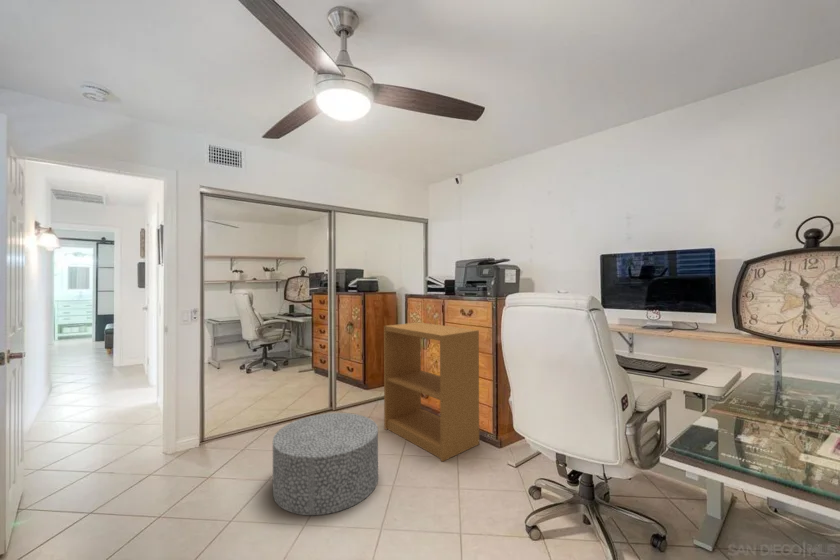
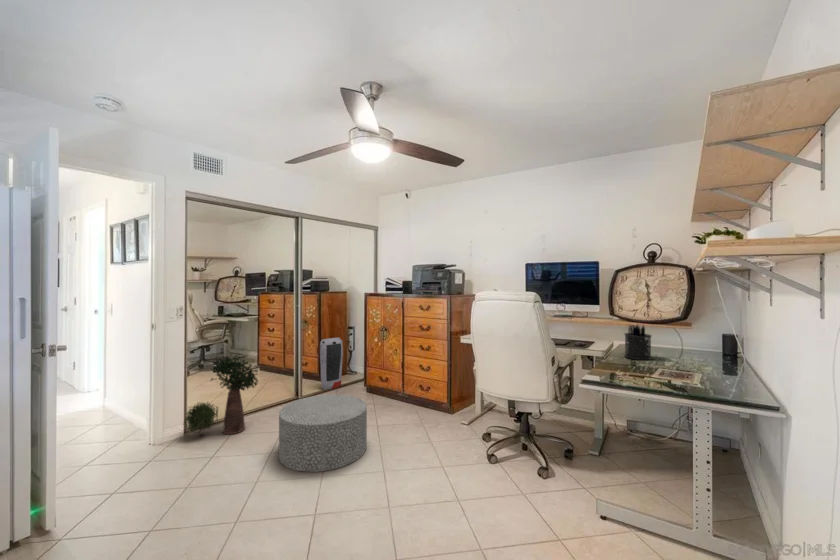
bookshelf: present [384,322,479,461] -> none [354,317,437,427]
air purifier: none [359,343,385,400] -> present [320,337,343,390]
pen holder: none [761,347,818,411] -> present [625,325,651,360]
potted plant: none [198,361,277,447] -> present [184,356,258,436]

